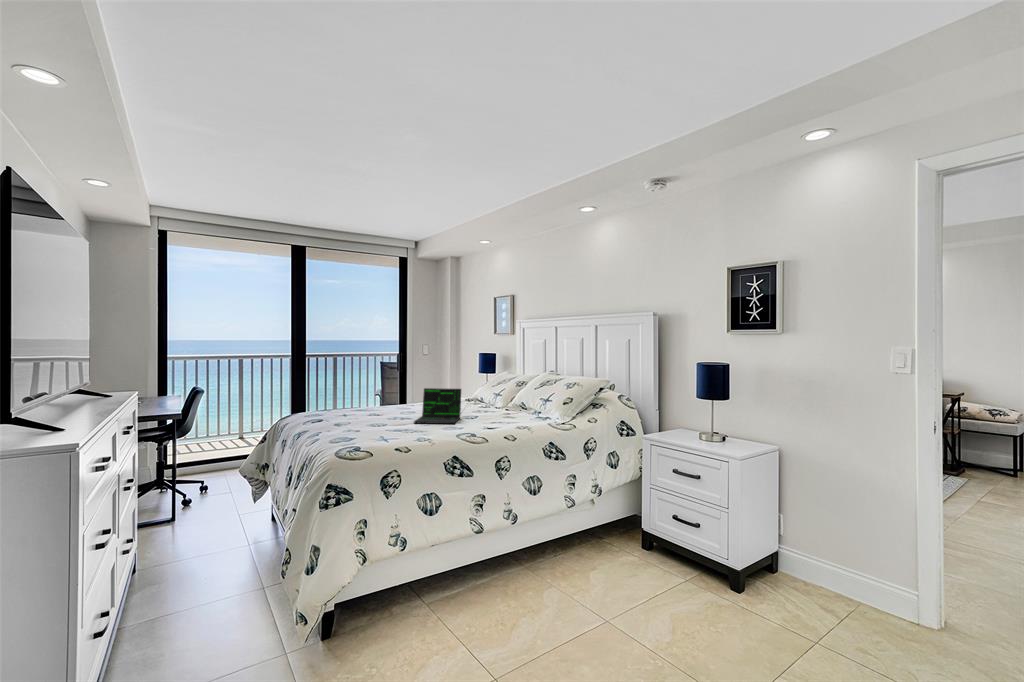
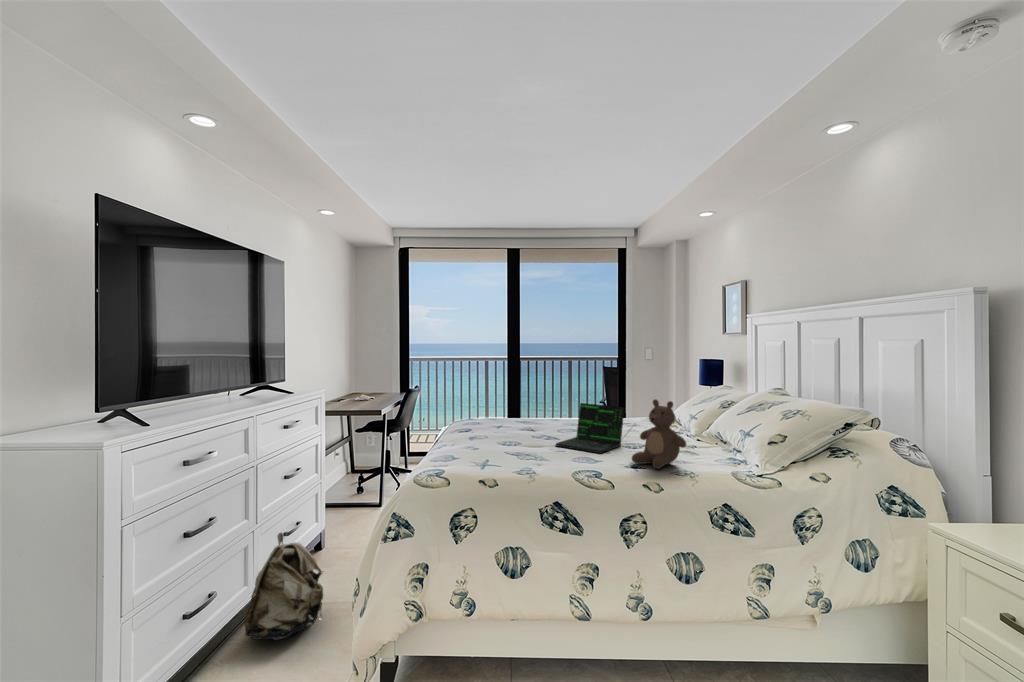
teddy bear: none [483,380,519,427] -> present [632,399,686,469]
backpack: none [131,538,220,645] -> present [244,533,323,640]

